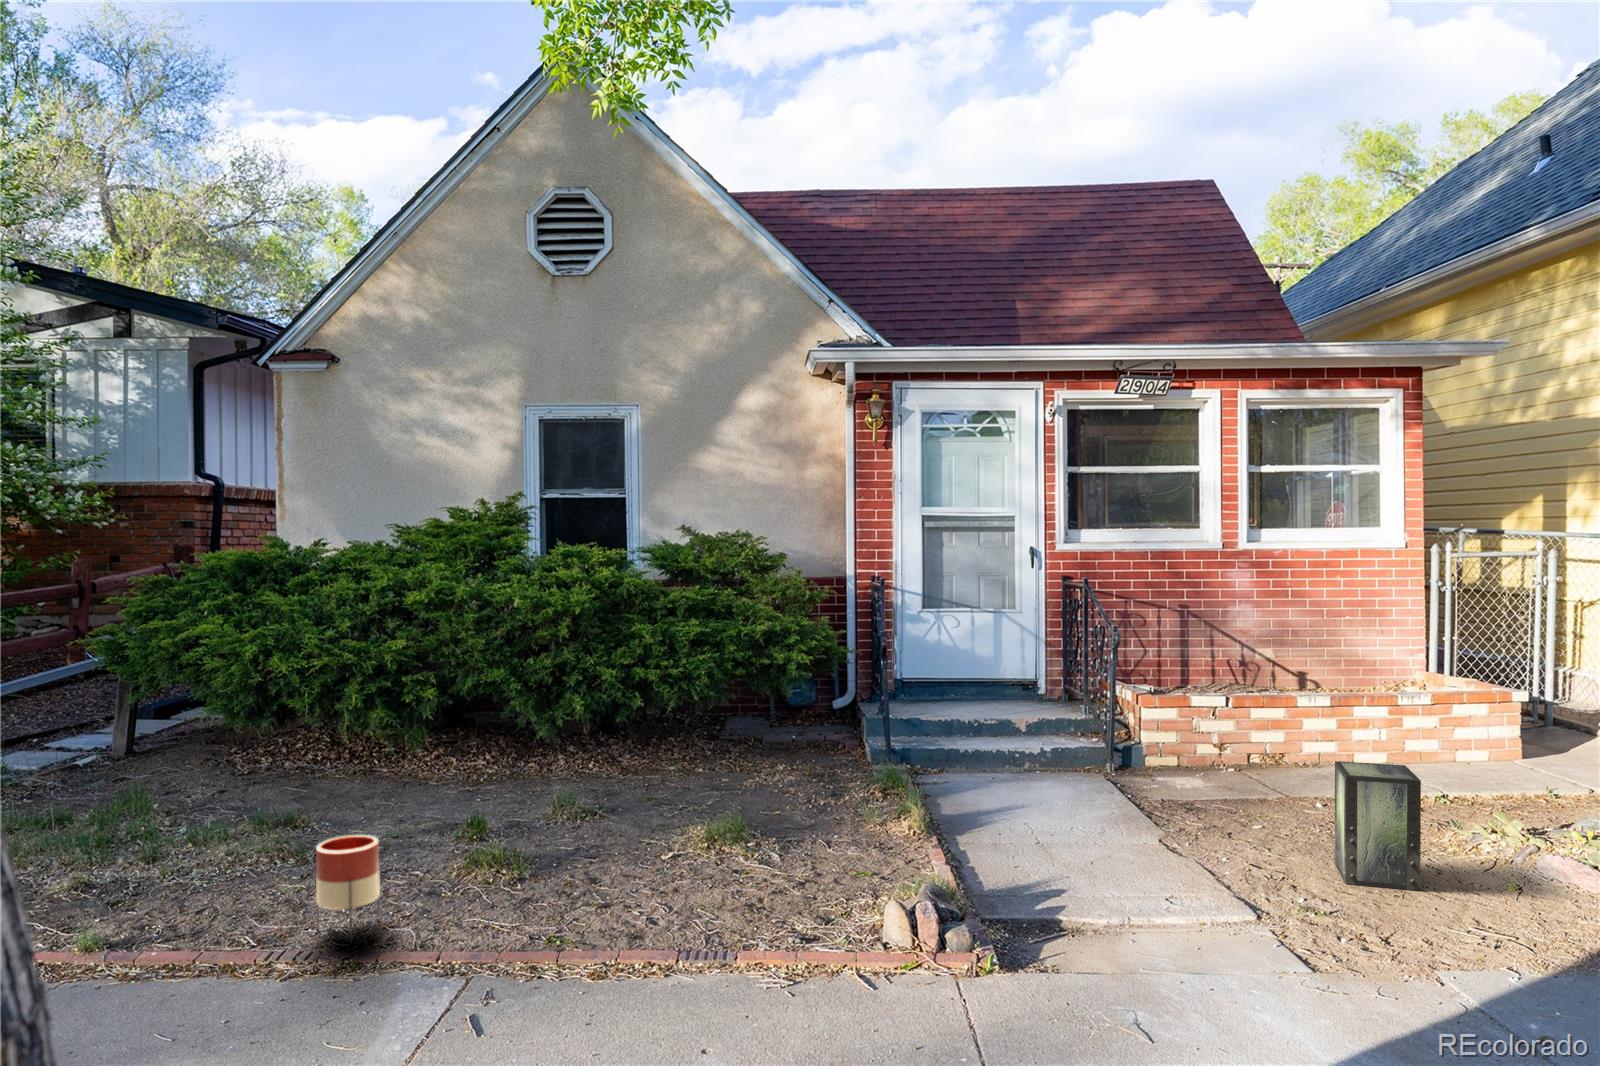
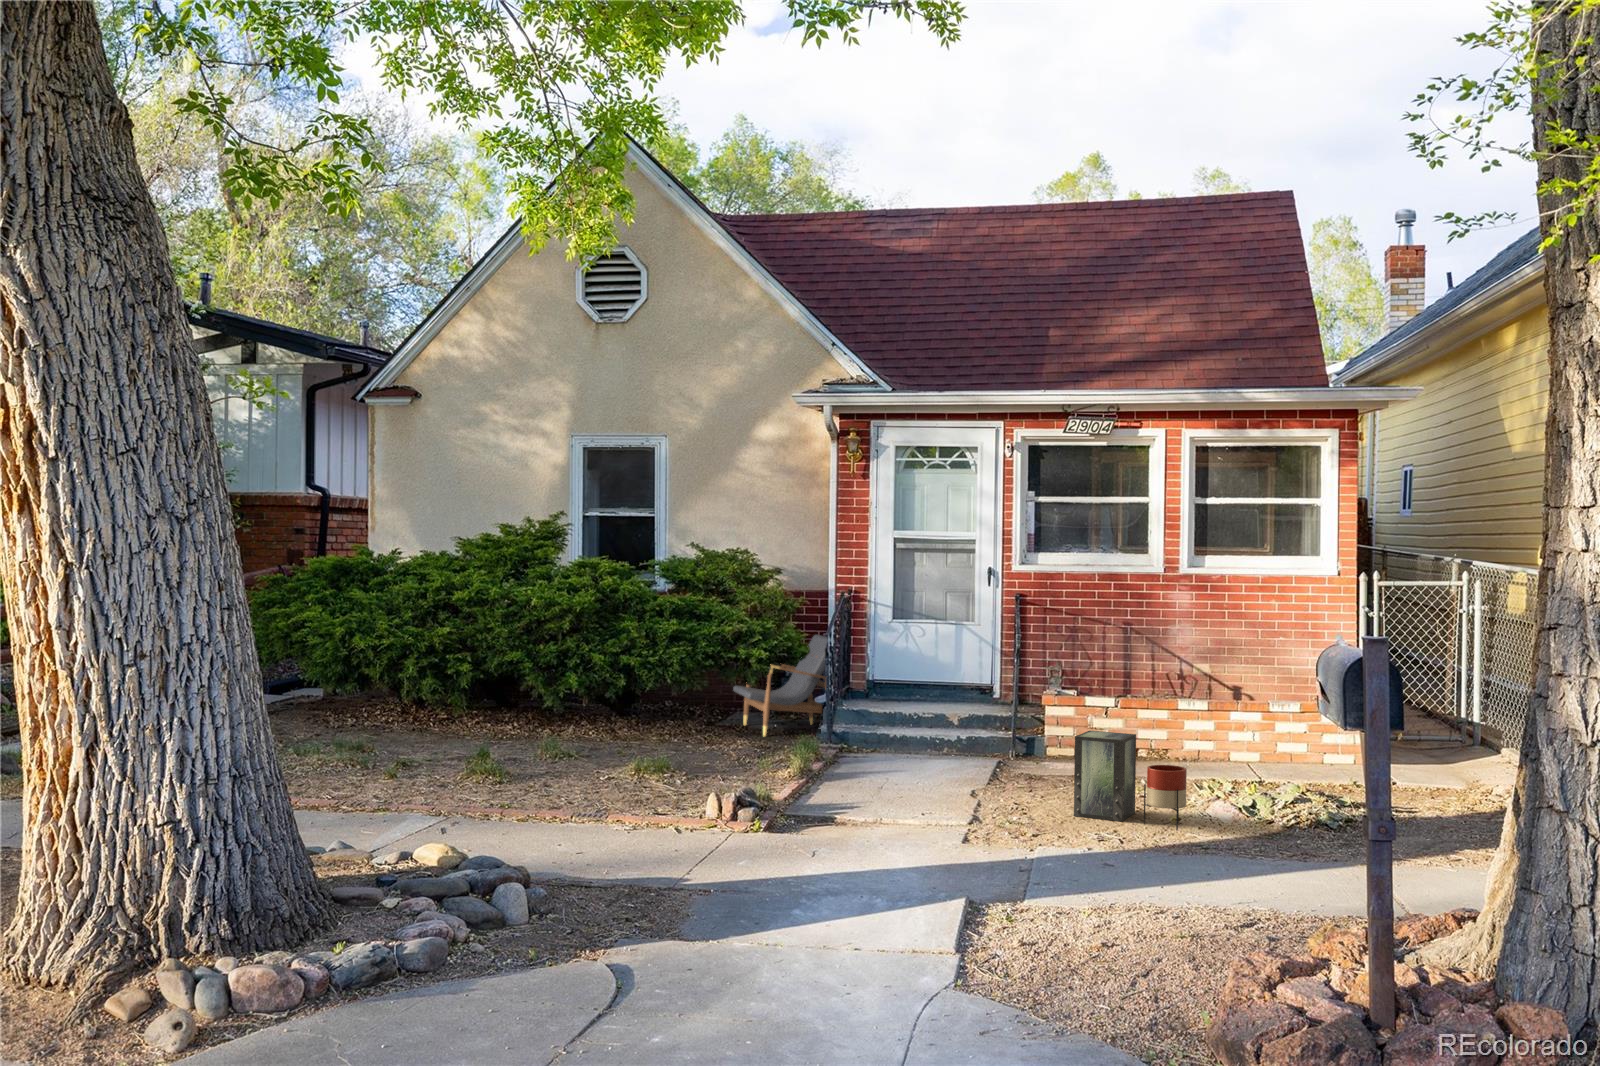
lounge chair: none [743,628,870,755] -> present [733,635,827,736]
planter: present [316,835,380,941] -> present [1144,765,1187,830]

